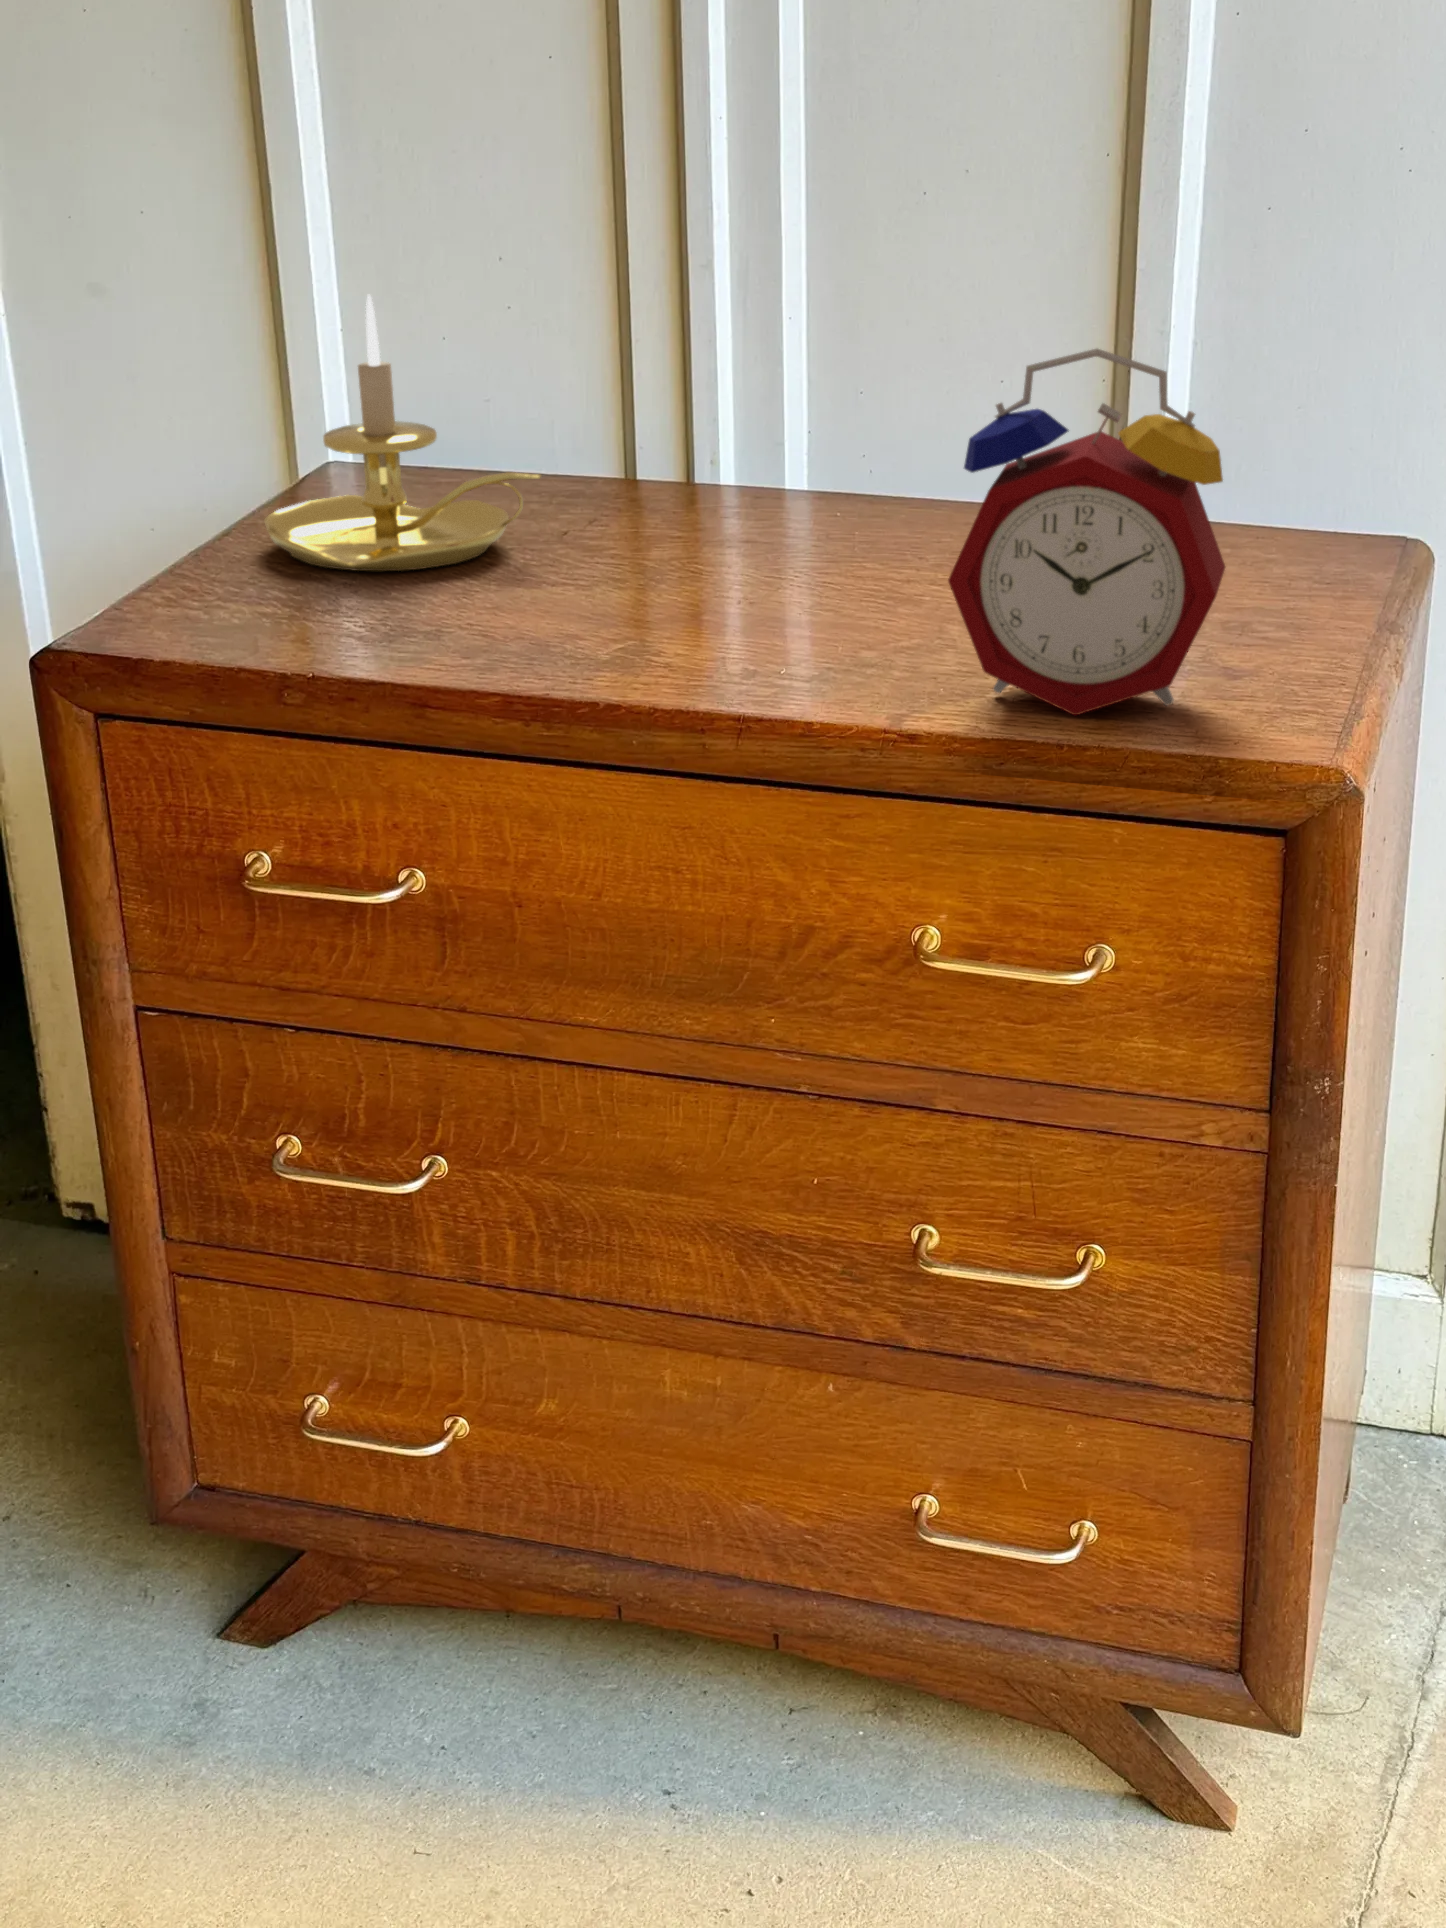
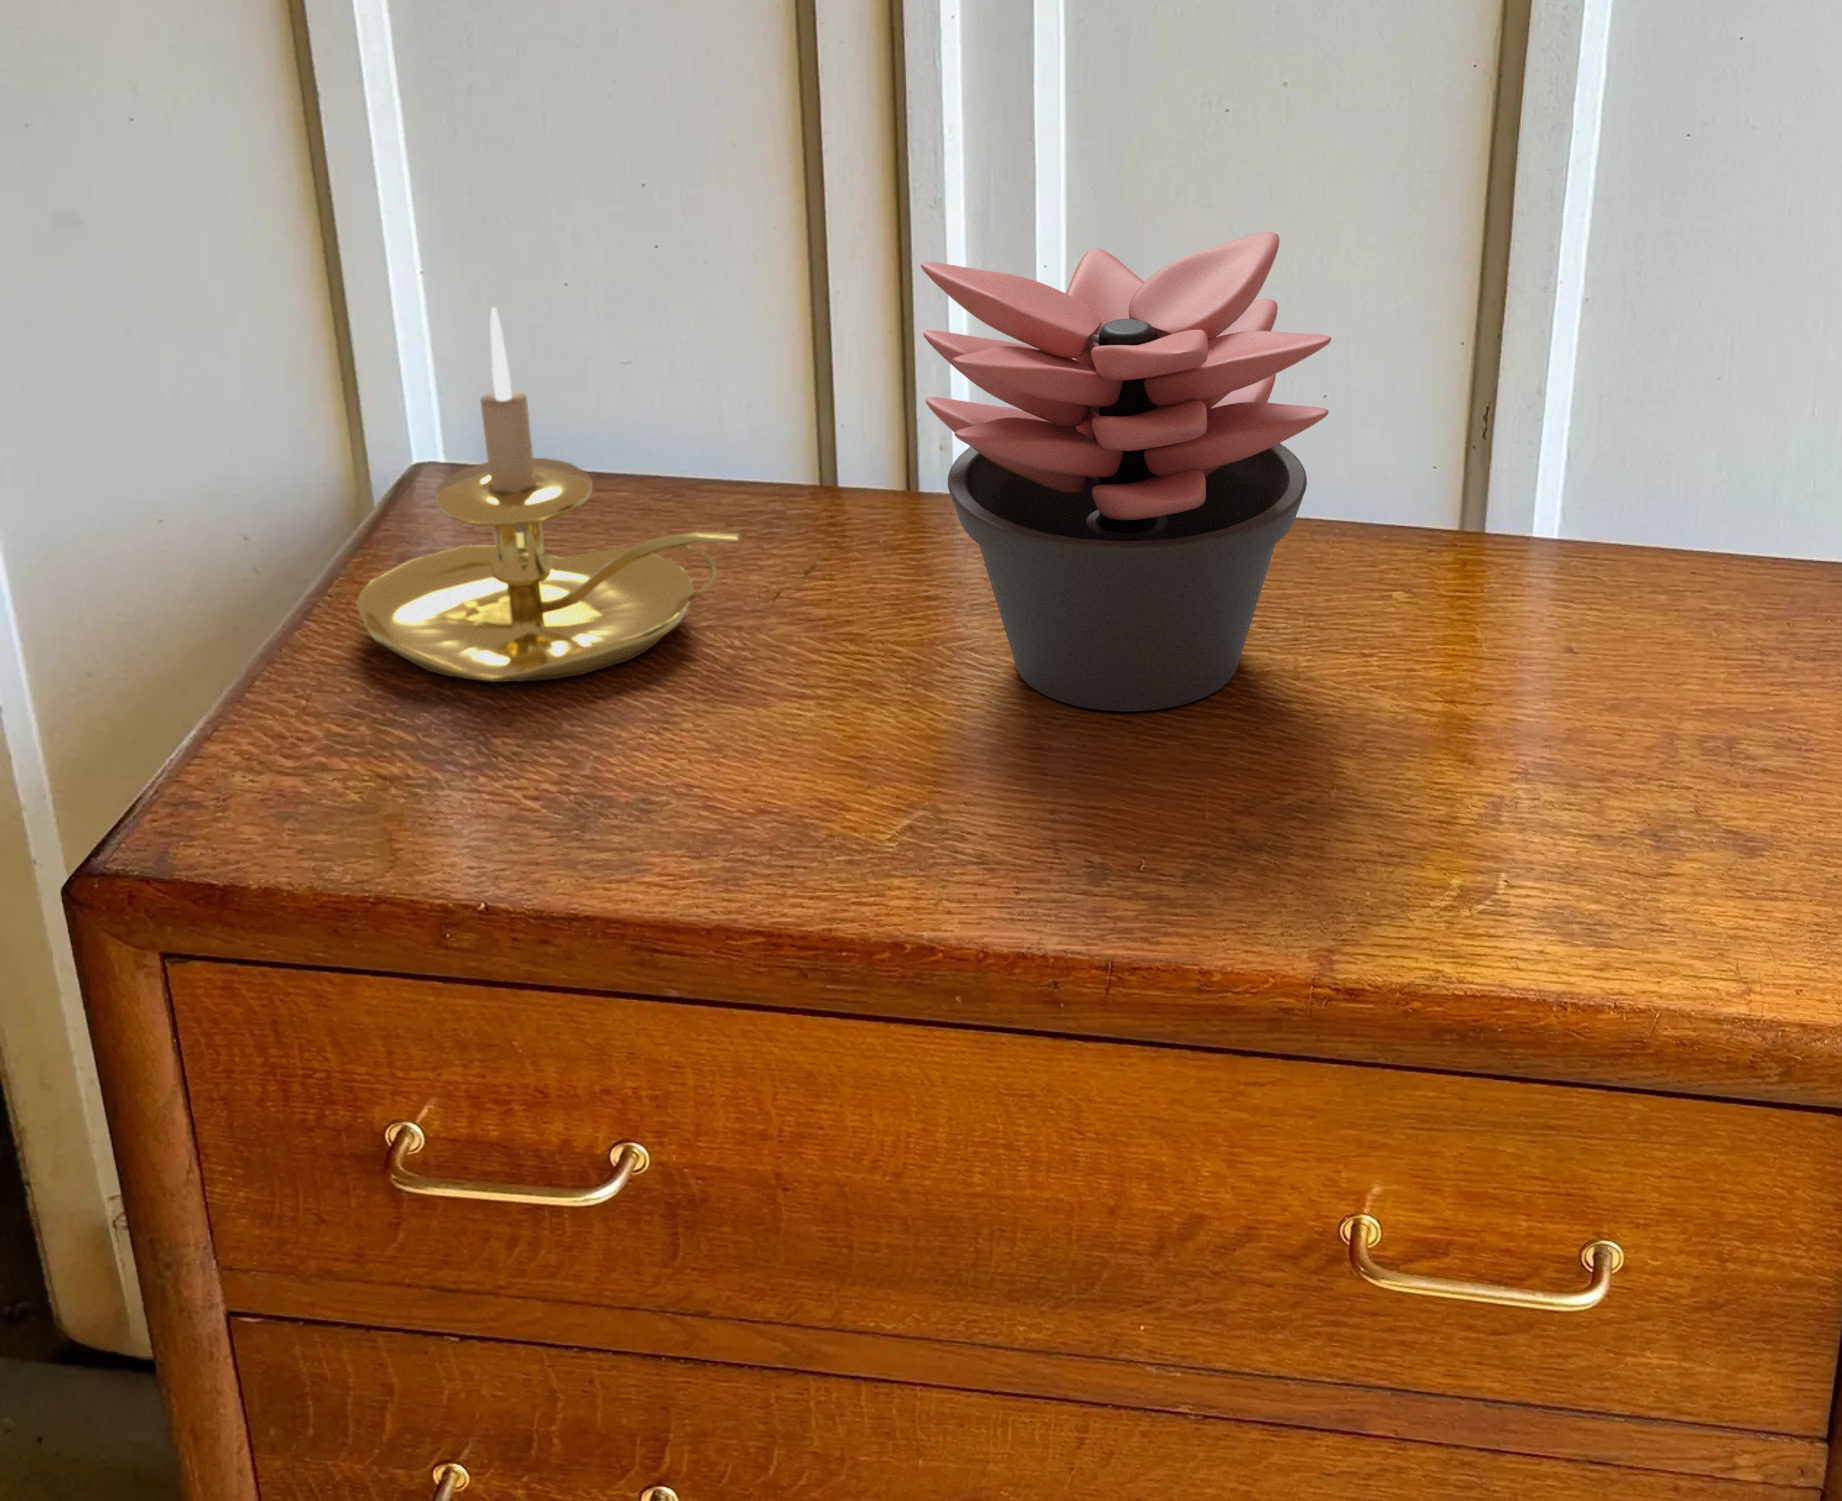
succulent plant: none [673,256,959,599] -> present [921,232,1331,711]
alarm clock: present [948,349,1225,715] -> none [1392,465,1772,946]

